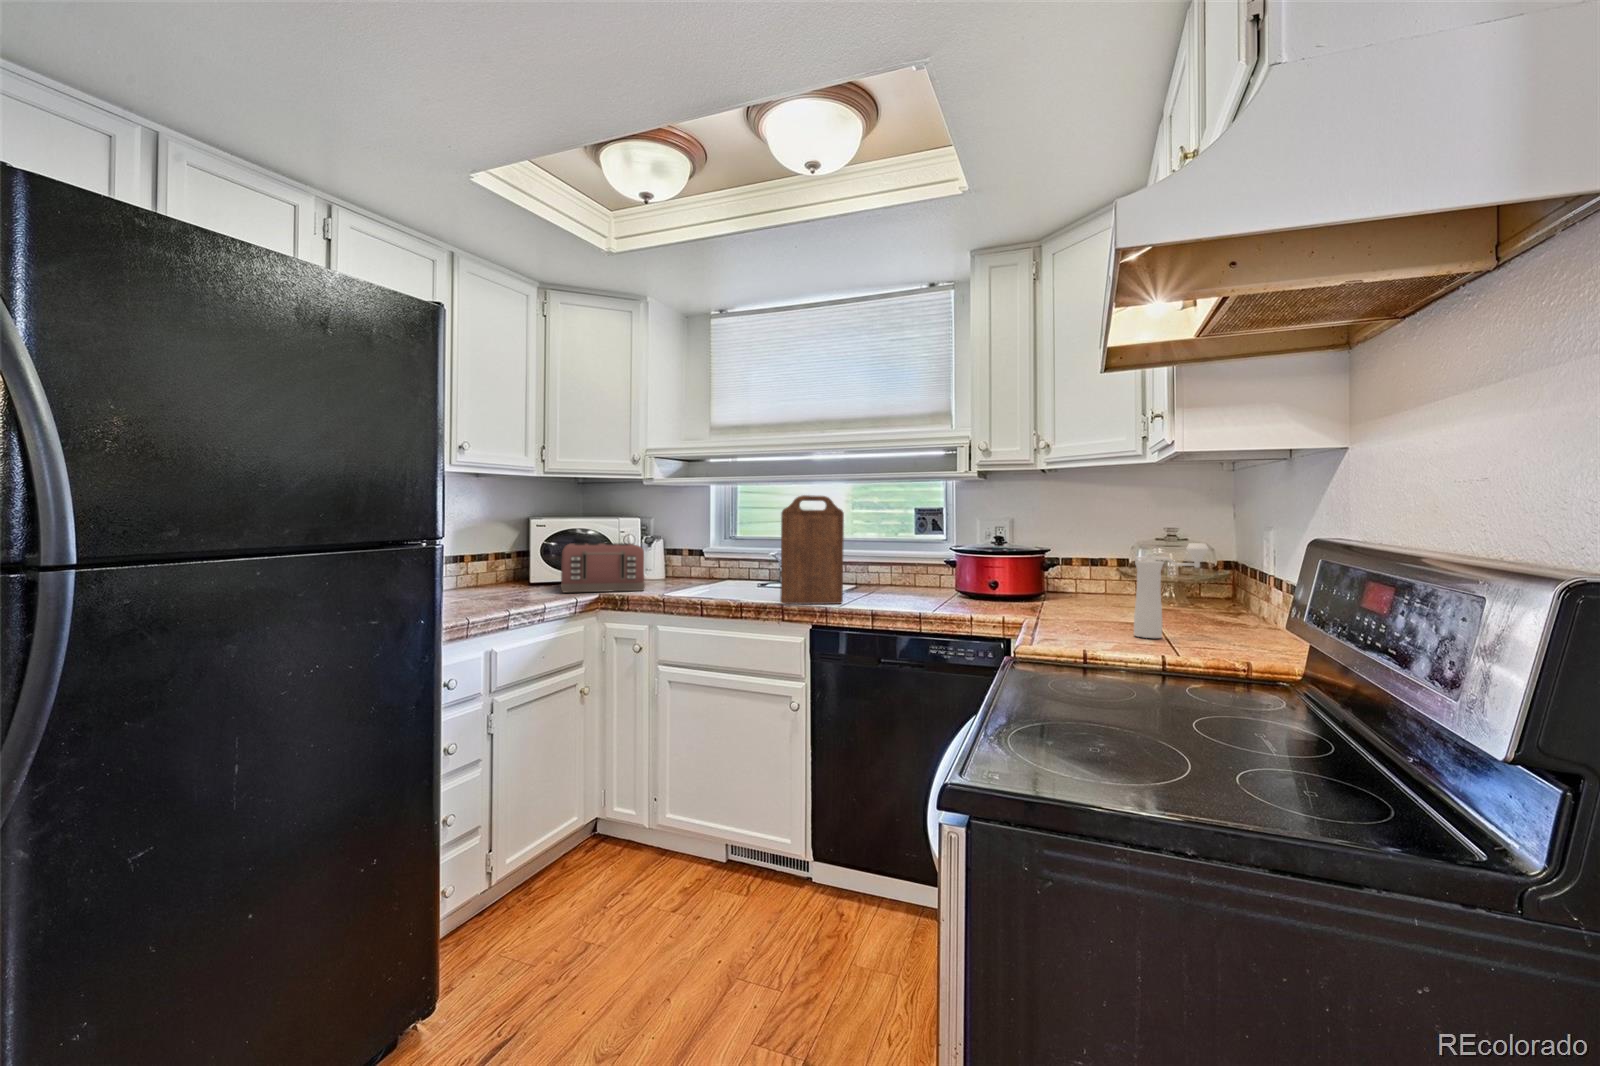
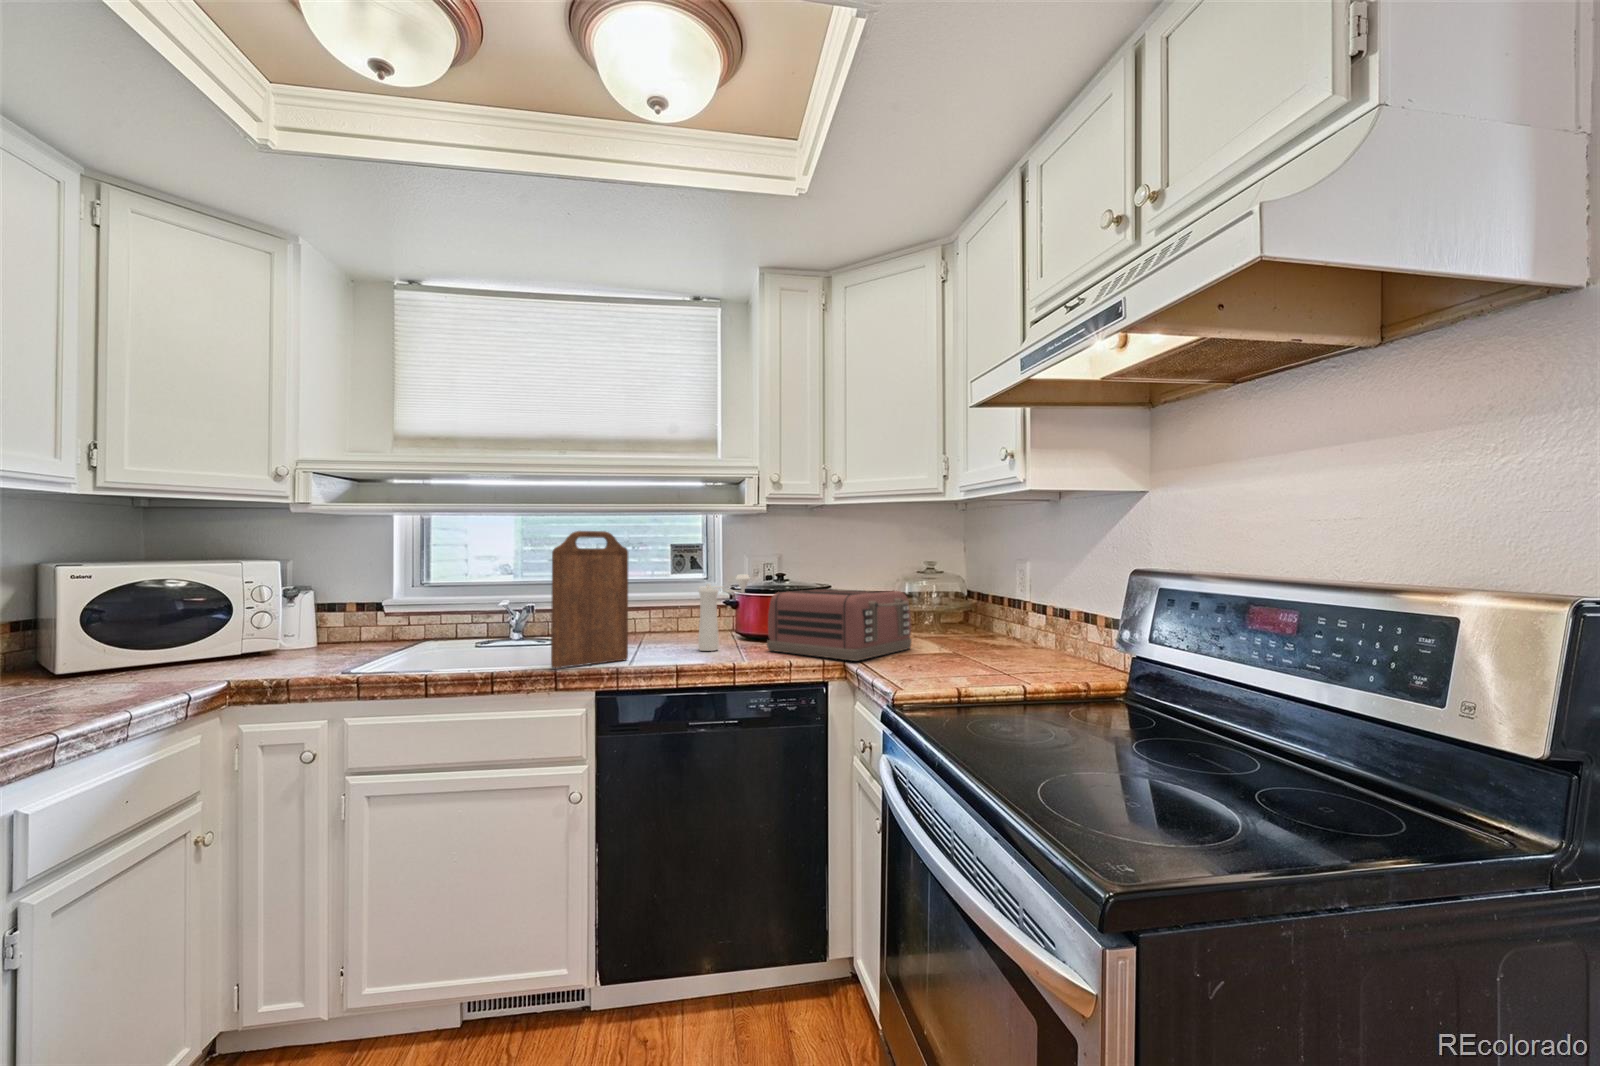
toaster: present [561,543,645,592] -> present [767,588,912,661]
pepper mill: present [1134,543,1208,638] -> present [698,575,750,651]

